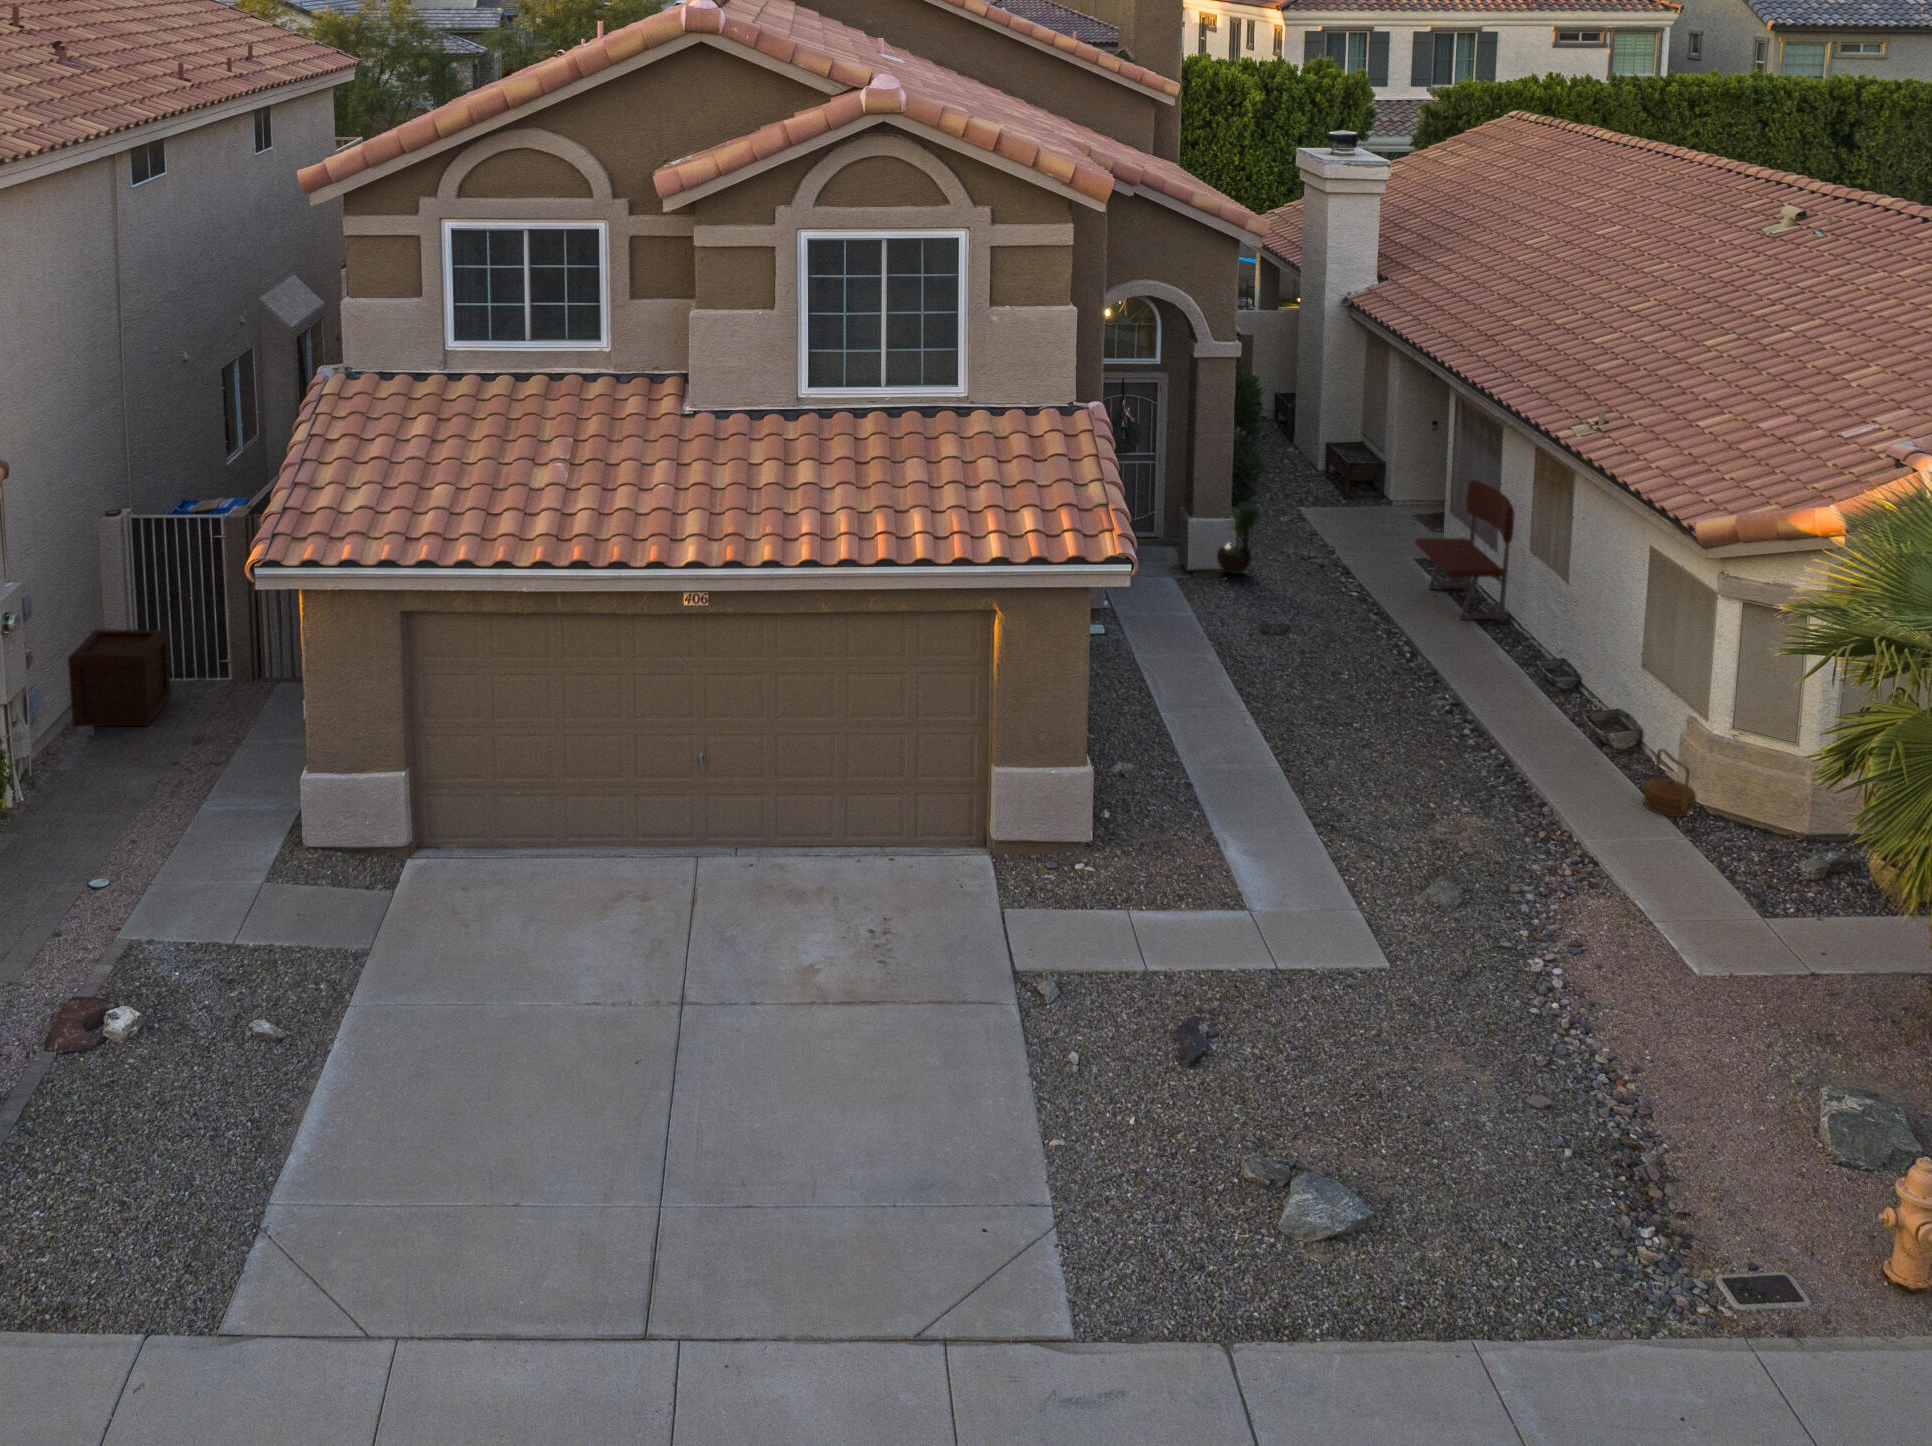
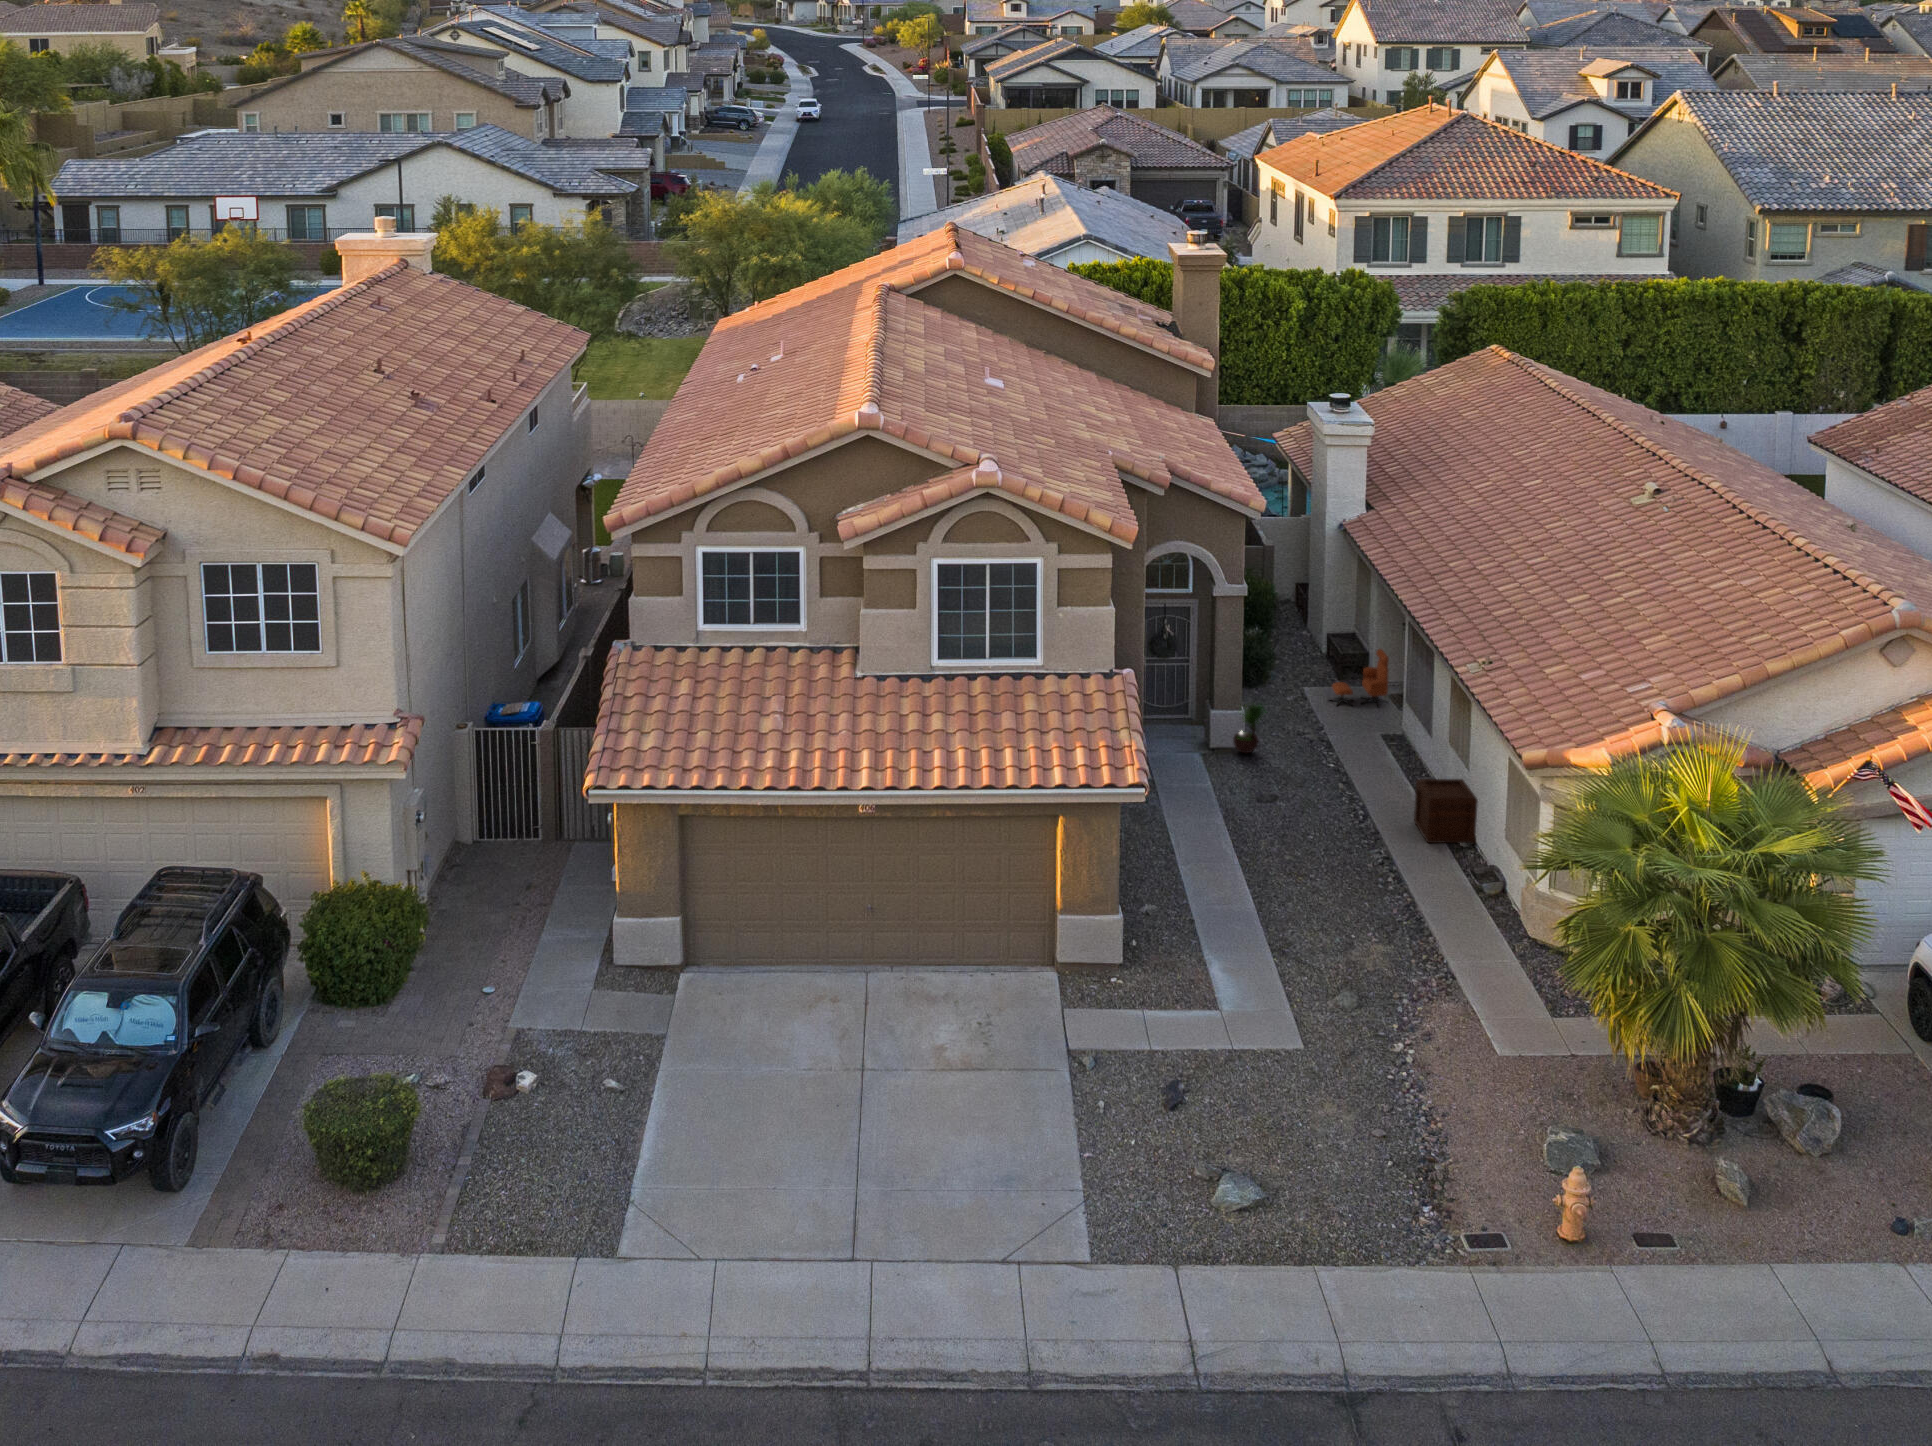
lounge chair: none [1334,446,1419,523] -> present [1329,649,1389,706]
bench: present [1415,480,1514,619] -> none [1375,687,1440,792]
wooden crate: present [68,629,172,726] -> present [1414,779,1478,843]
woven basket: present [1643,749,1696,817] -> none [1497,900,1531,946]

